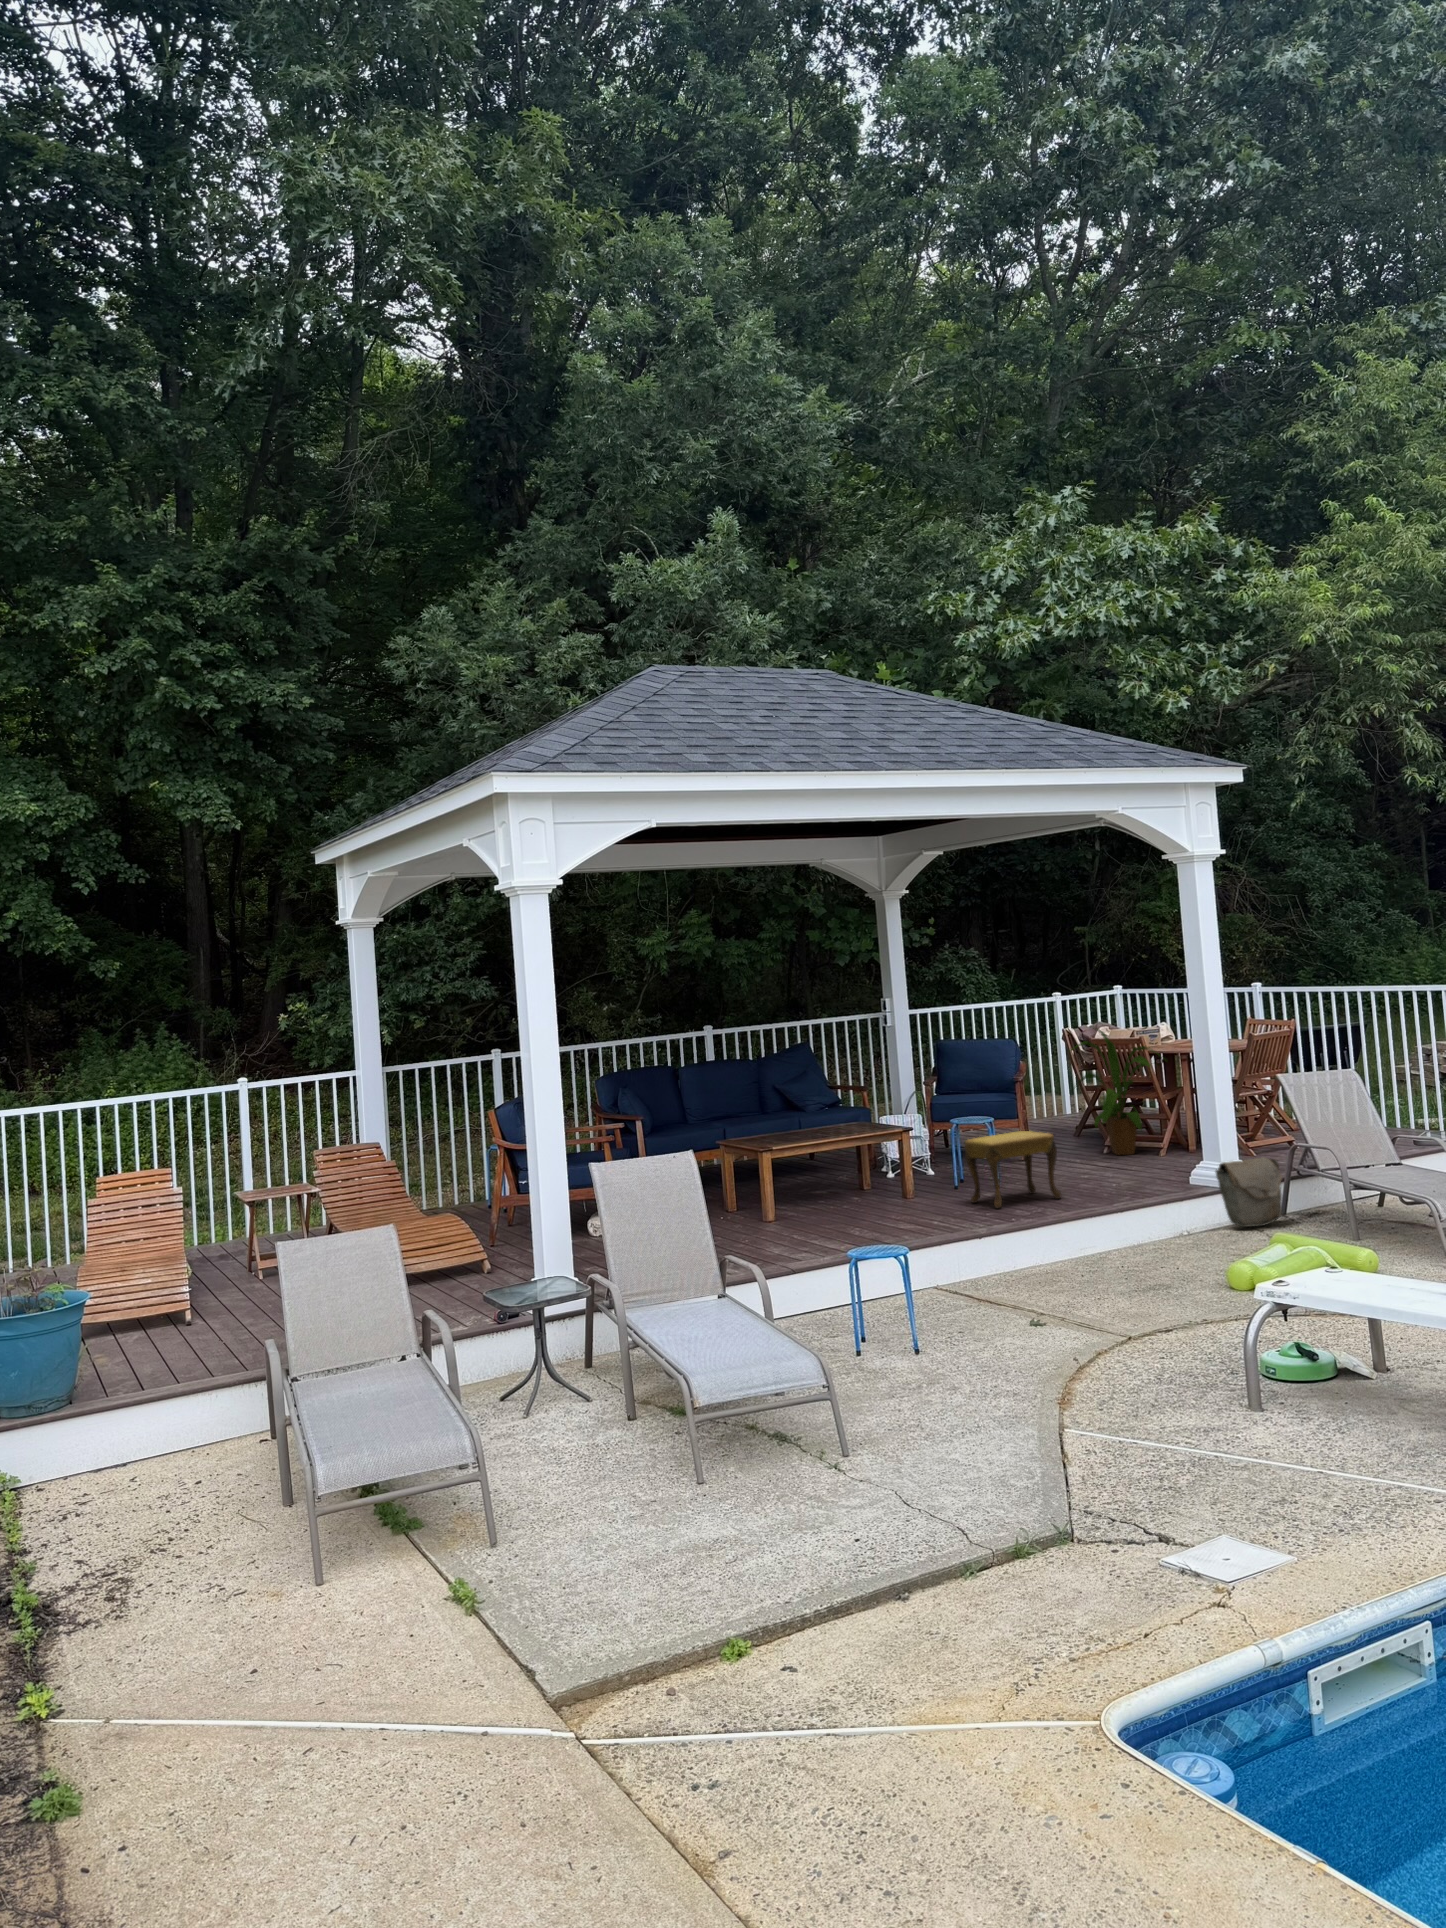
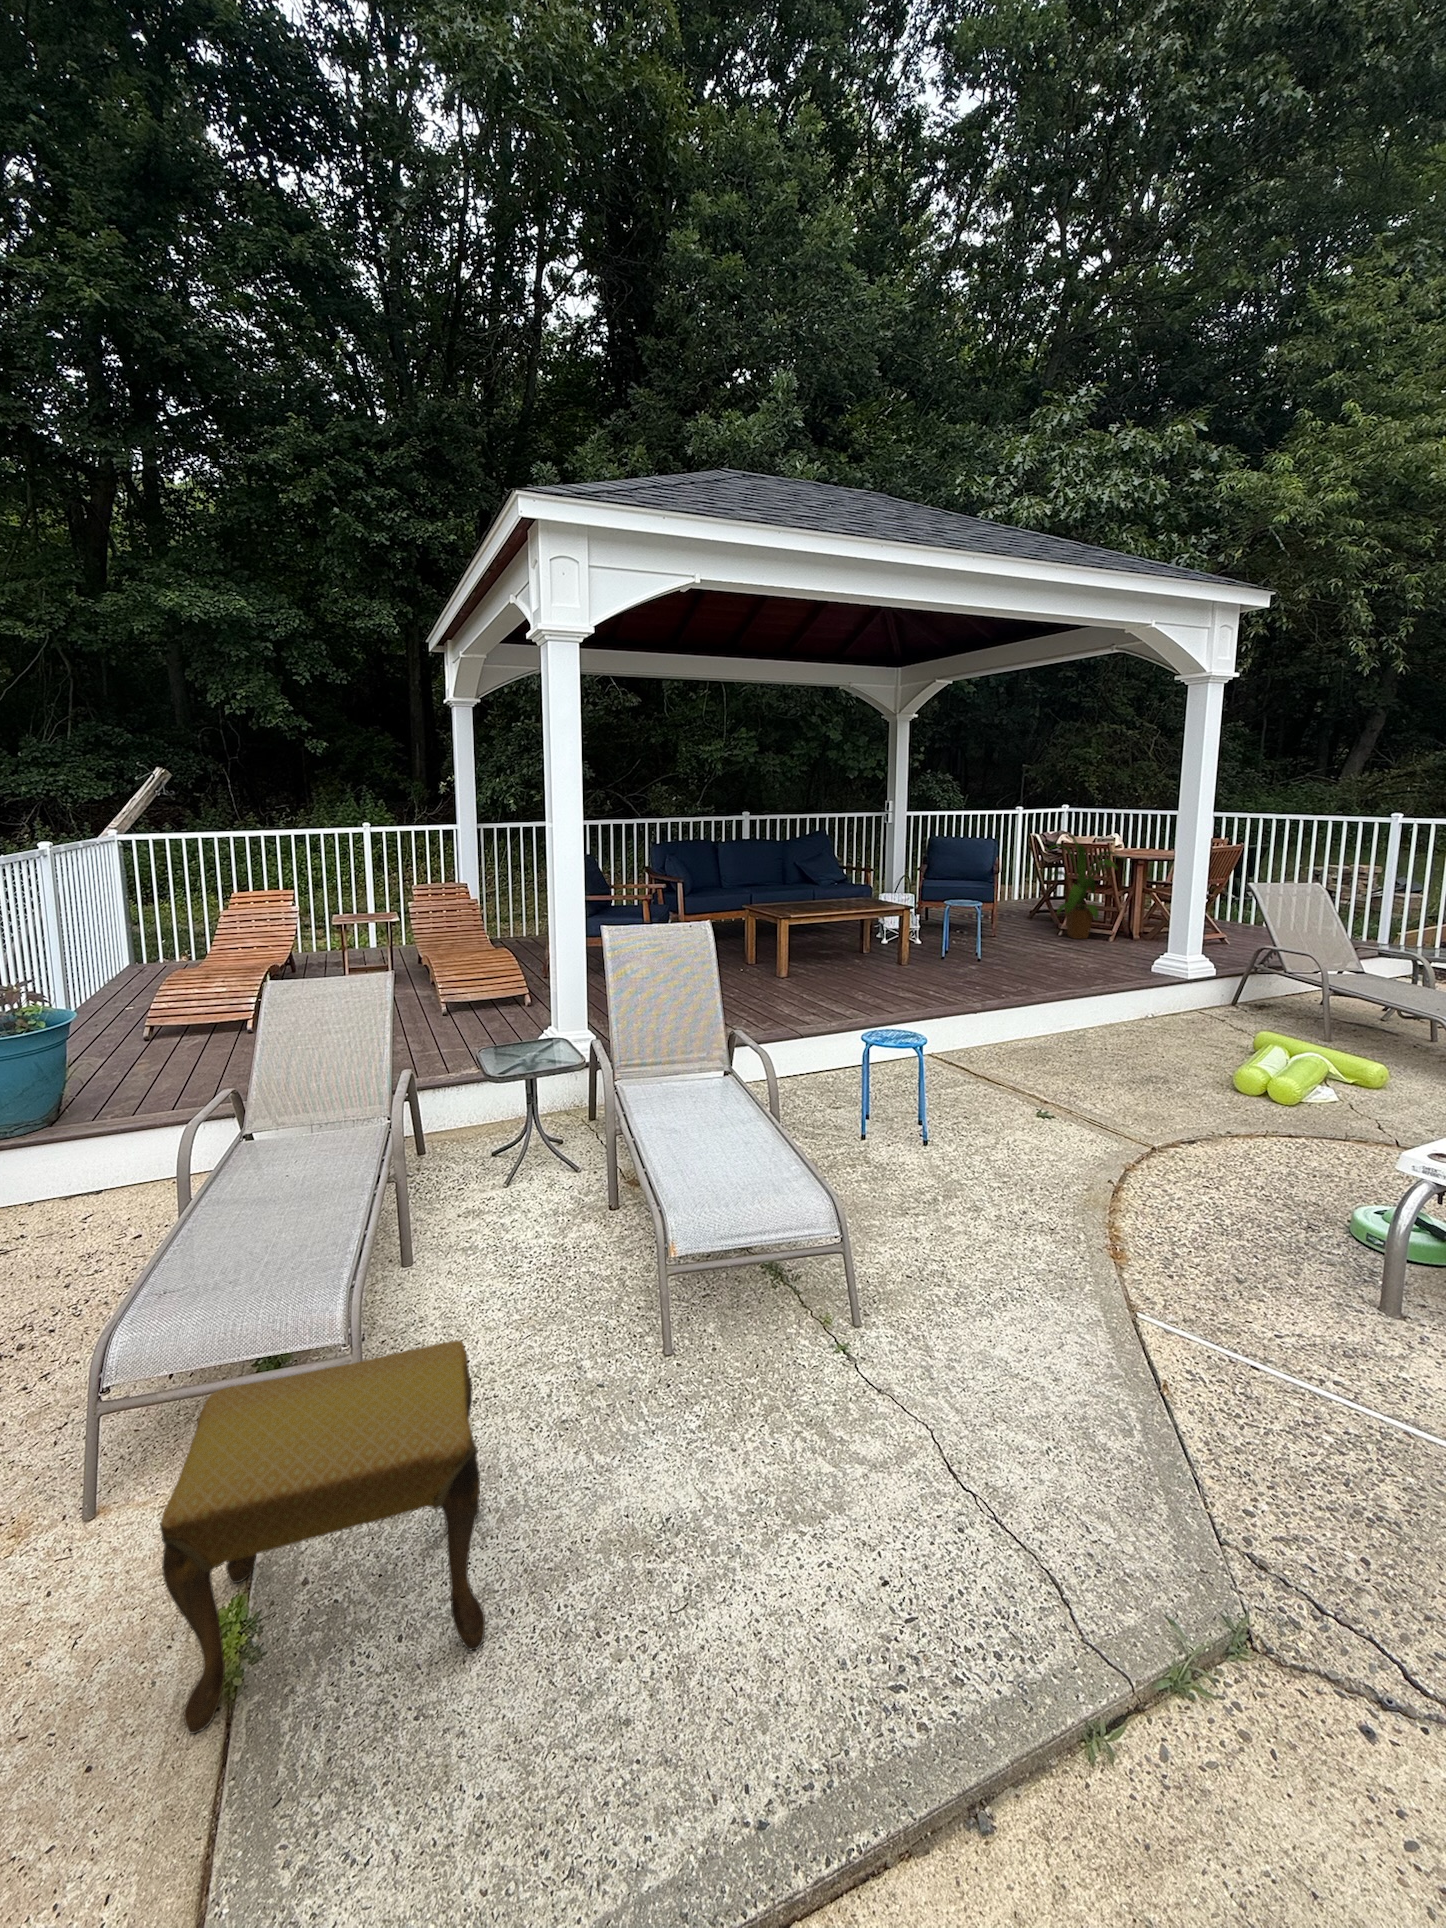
footstool: present [965,1131,1061,1208] -> present [160,1340,485,1734]
bag: present [1215,1157,1282,1227] -> none [1185,955,1246,1015]

